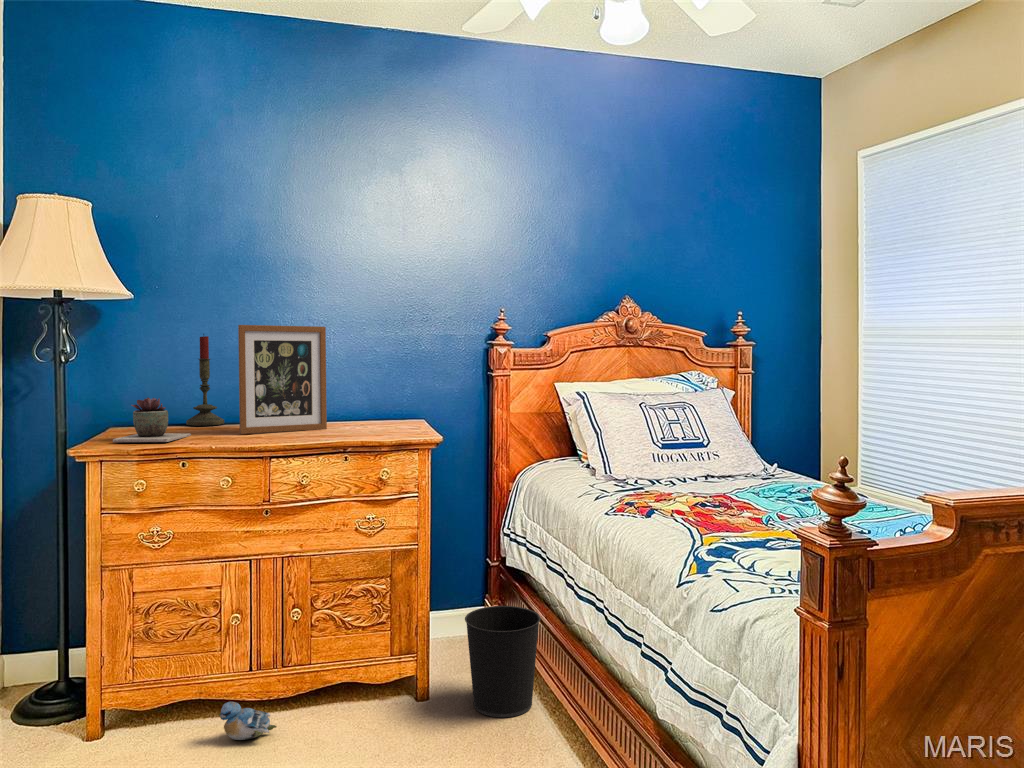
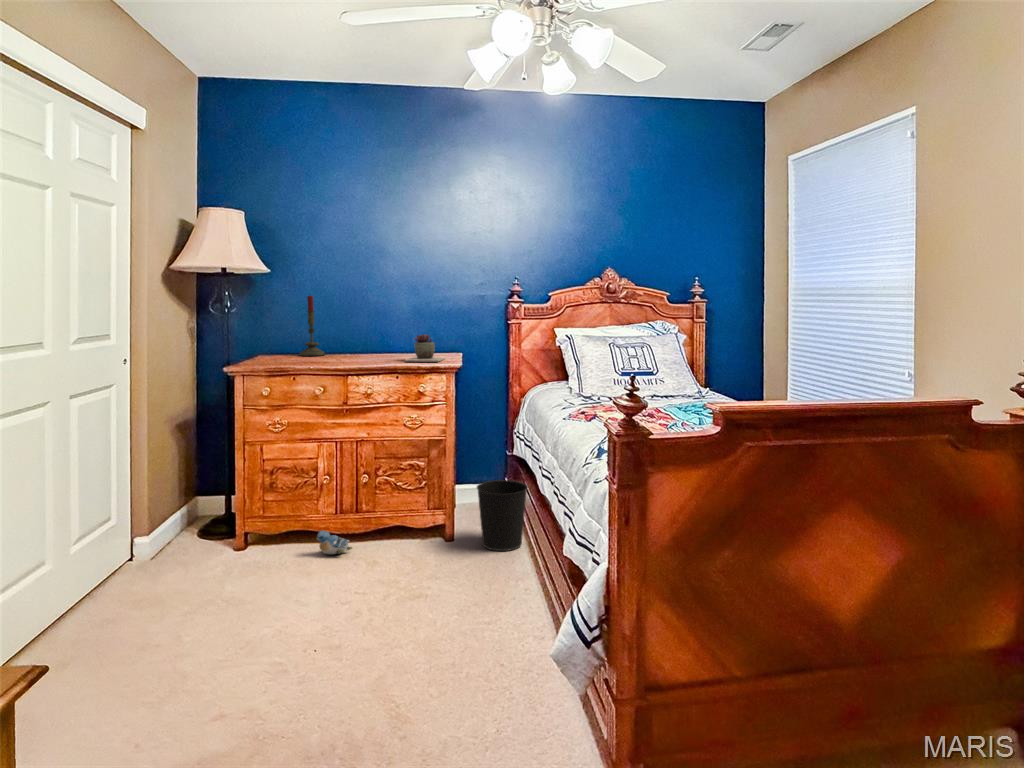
picture frame: present [238,325,327,434] -> none [328,287,389,360]
succulent plant: present [113,398,191,442] -> present [405,334,446,362]

